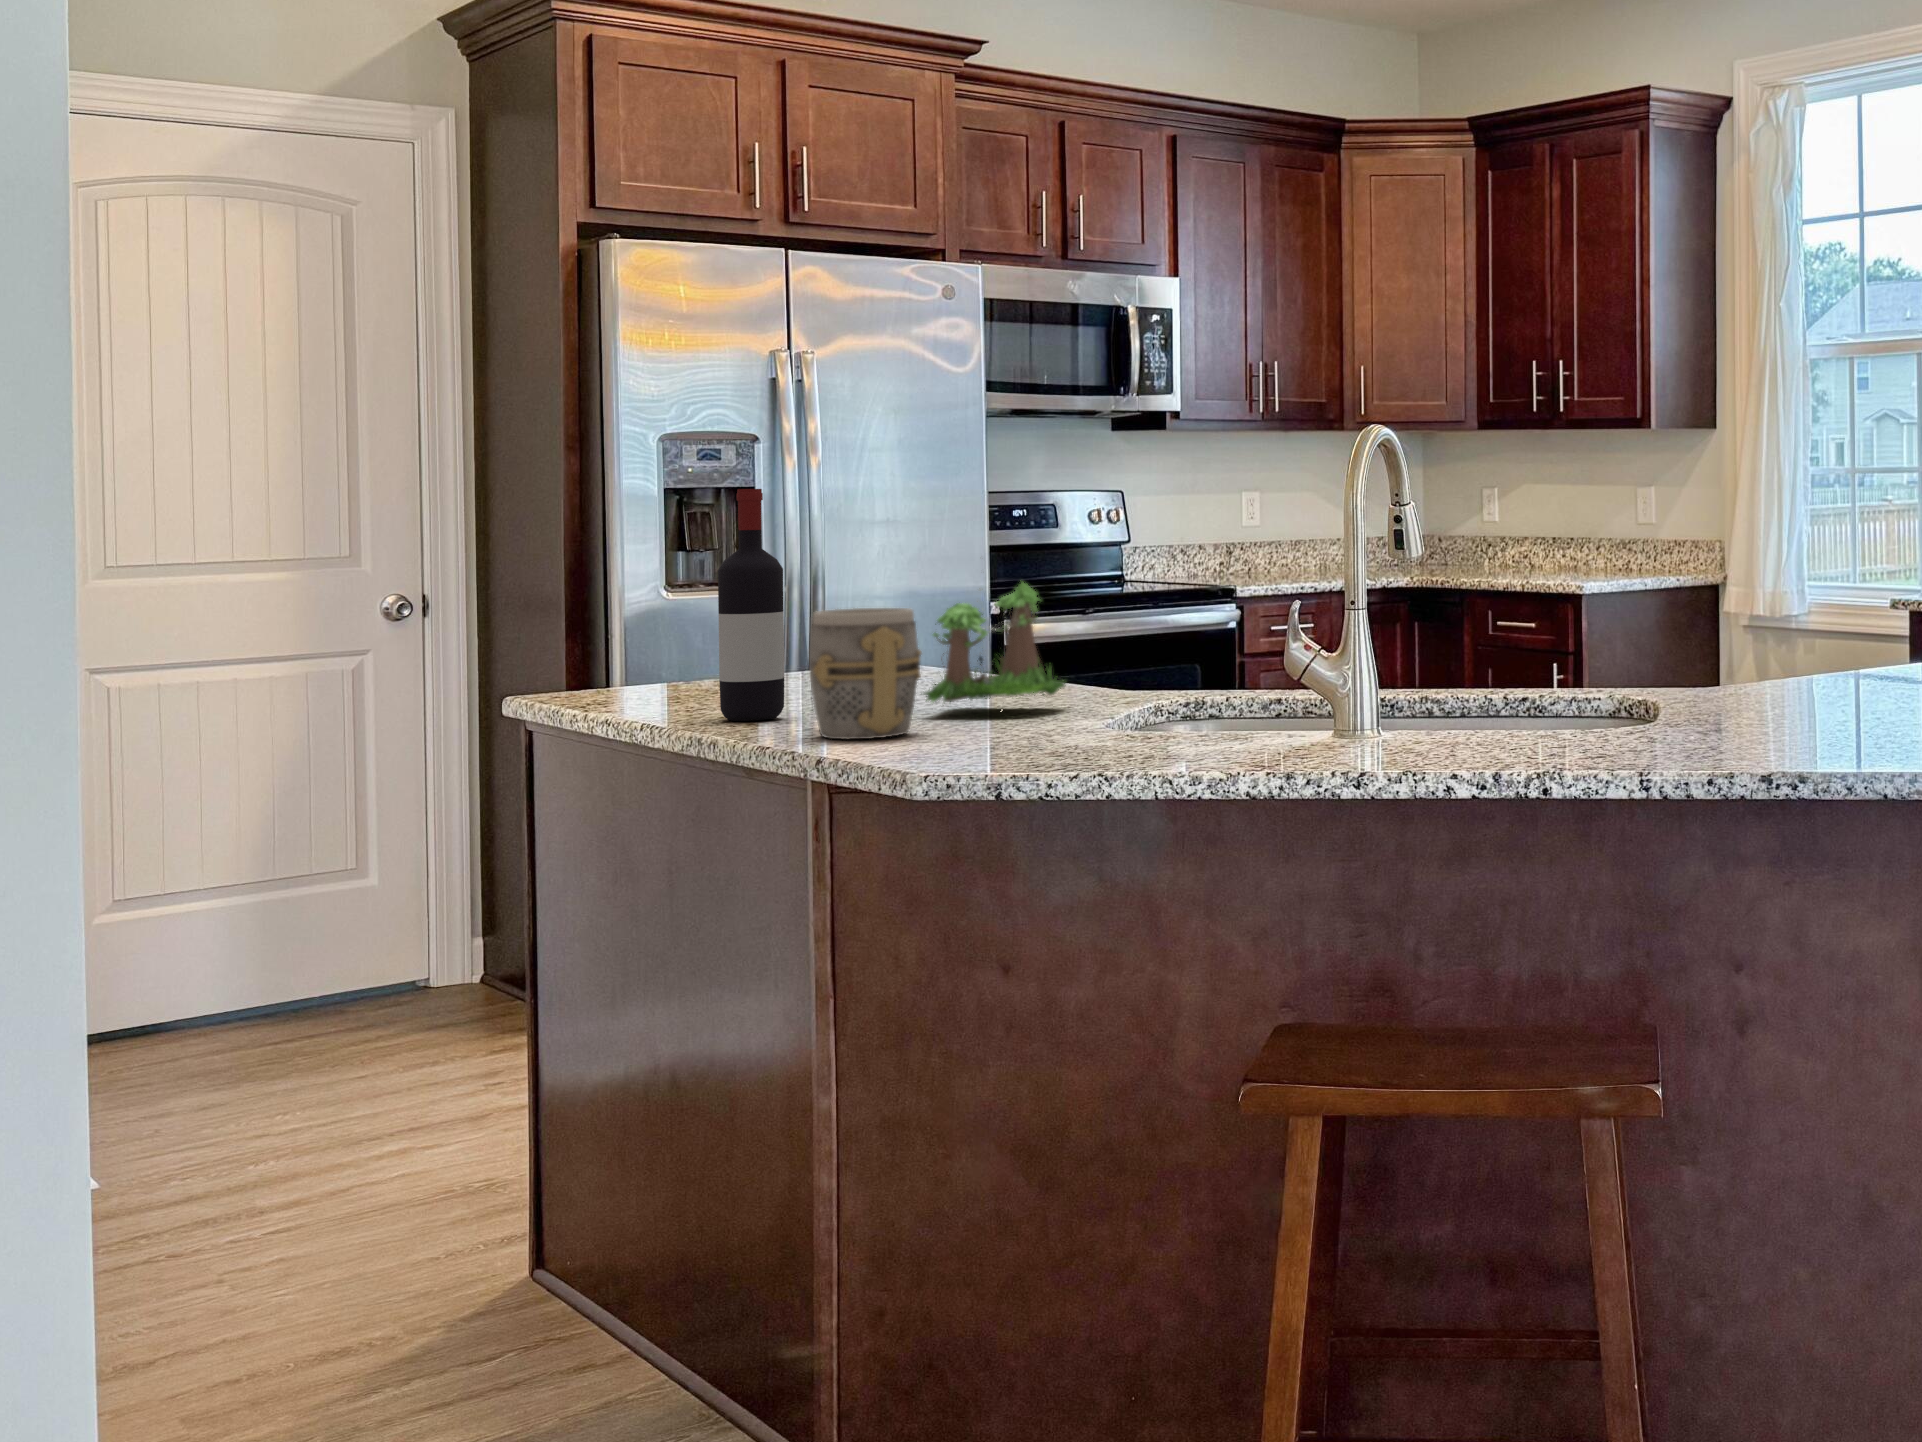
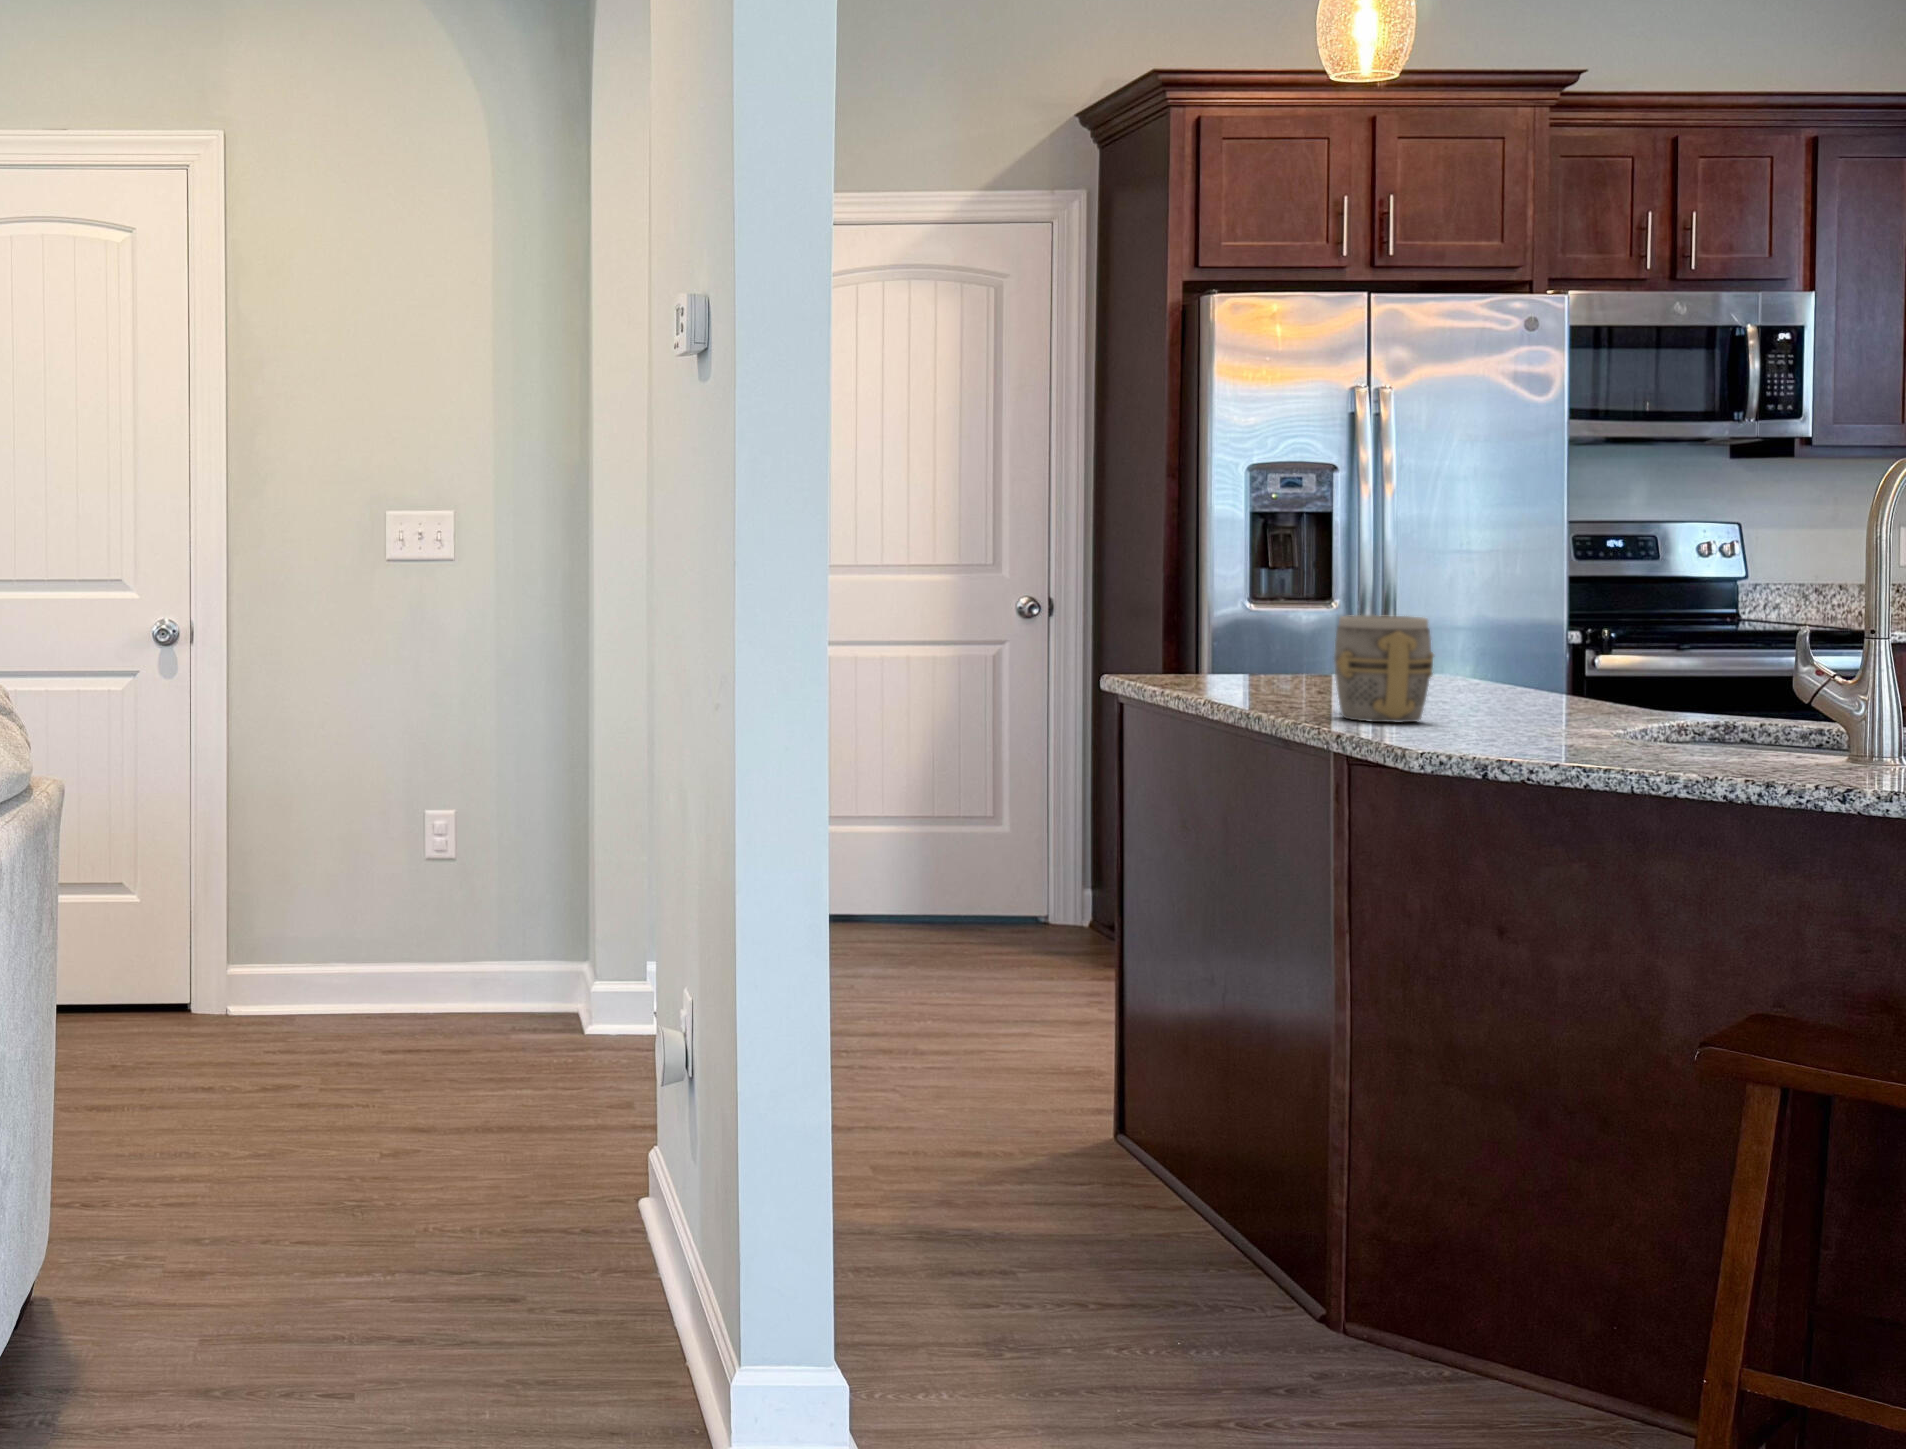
wine bottle: present [718,489,784,721] -> none [1266,515,1322,702]
plant: present [924,583,1066,702] -> none [1438,552,1593,715]

